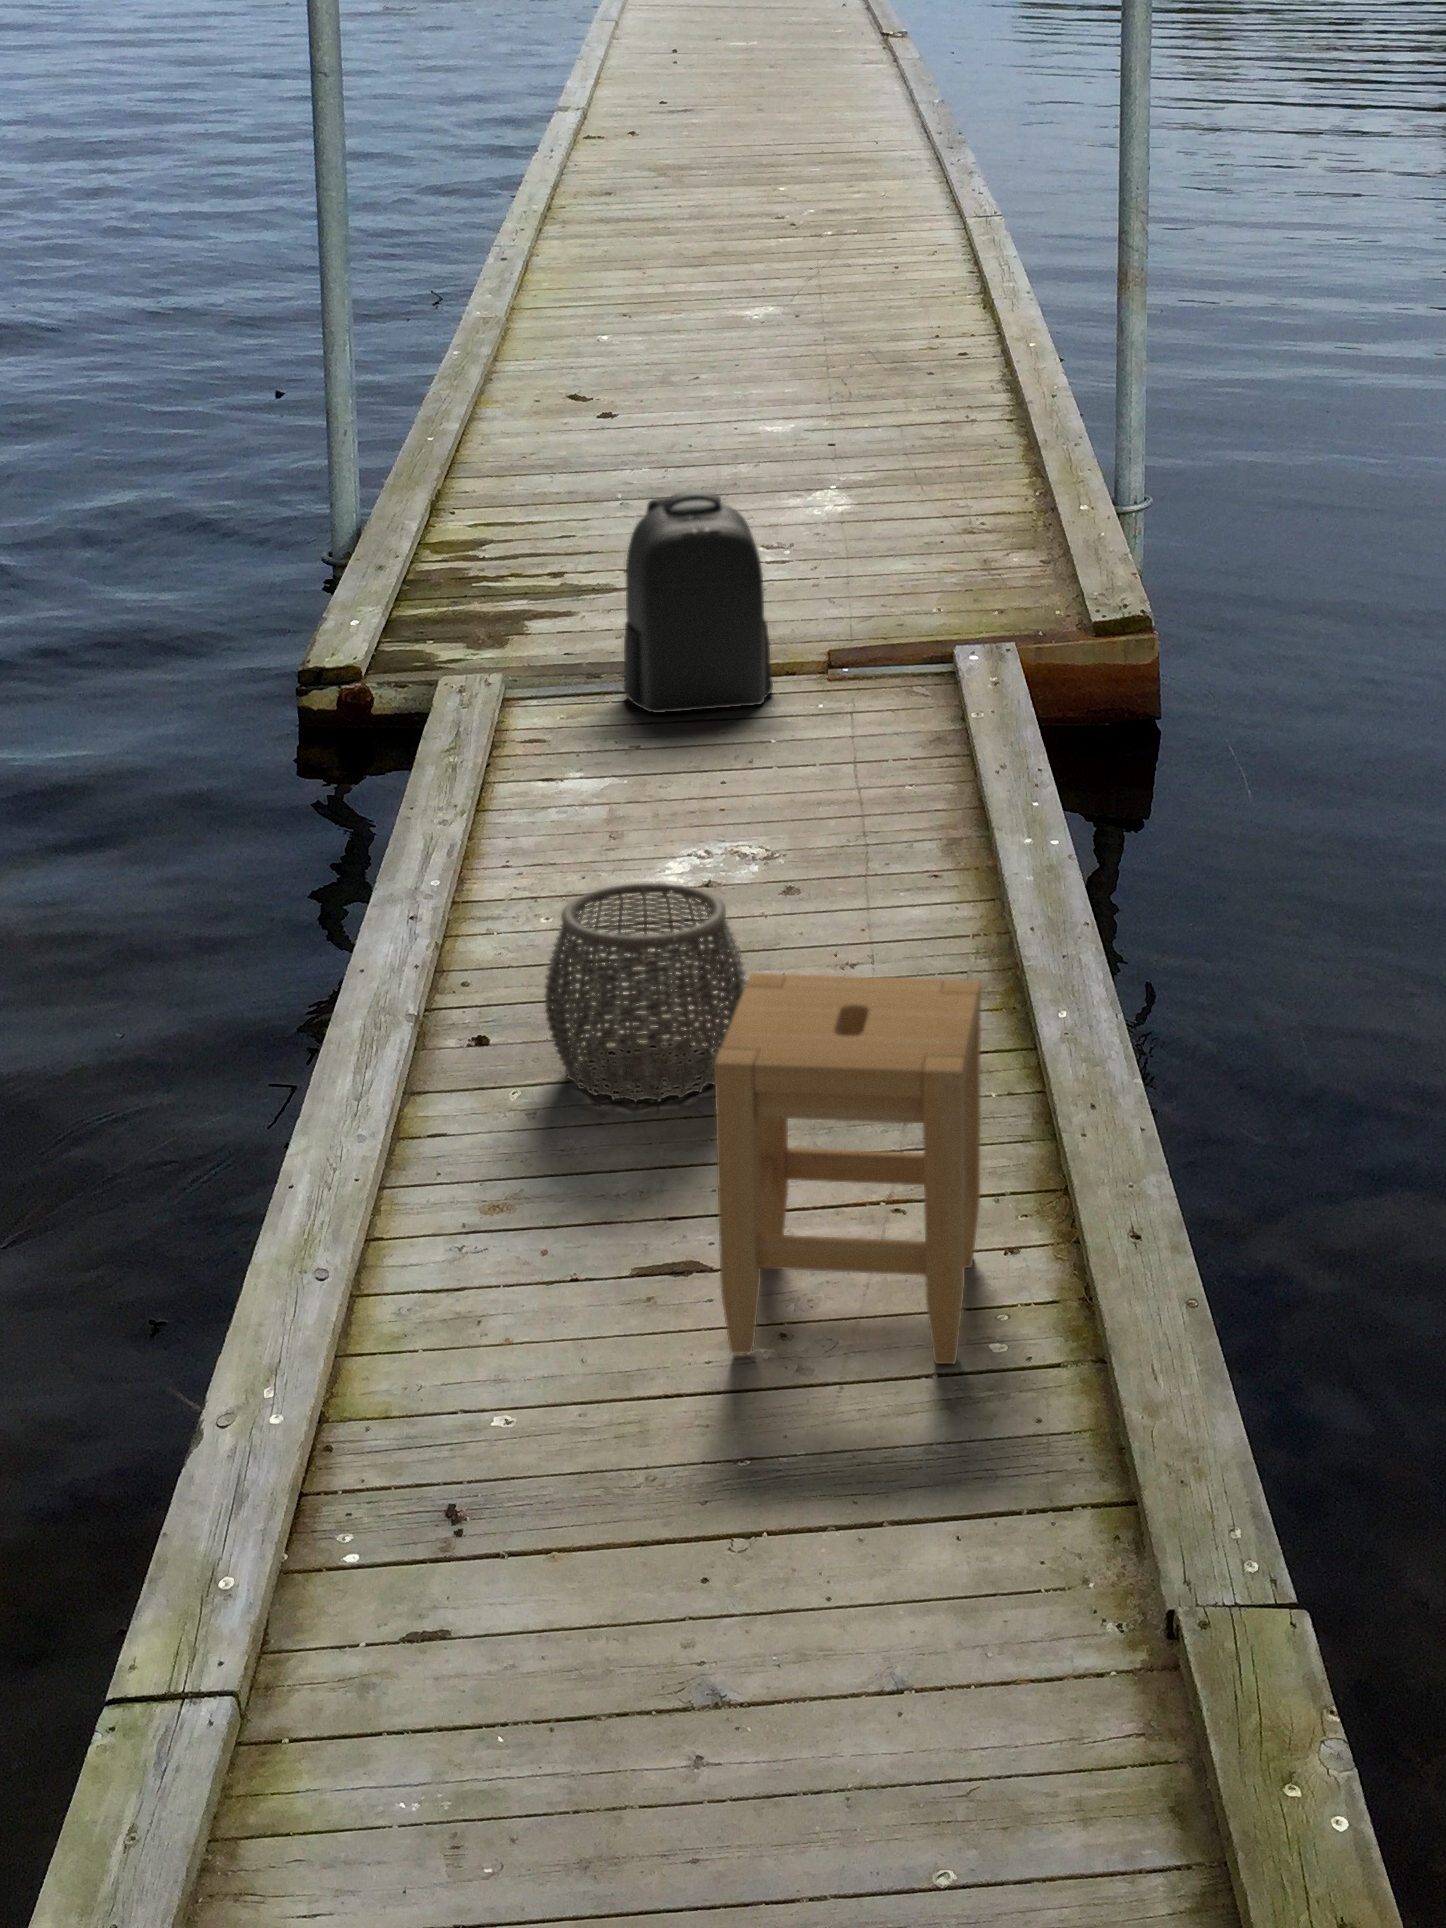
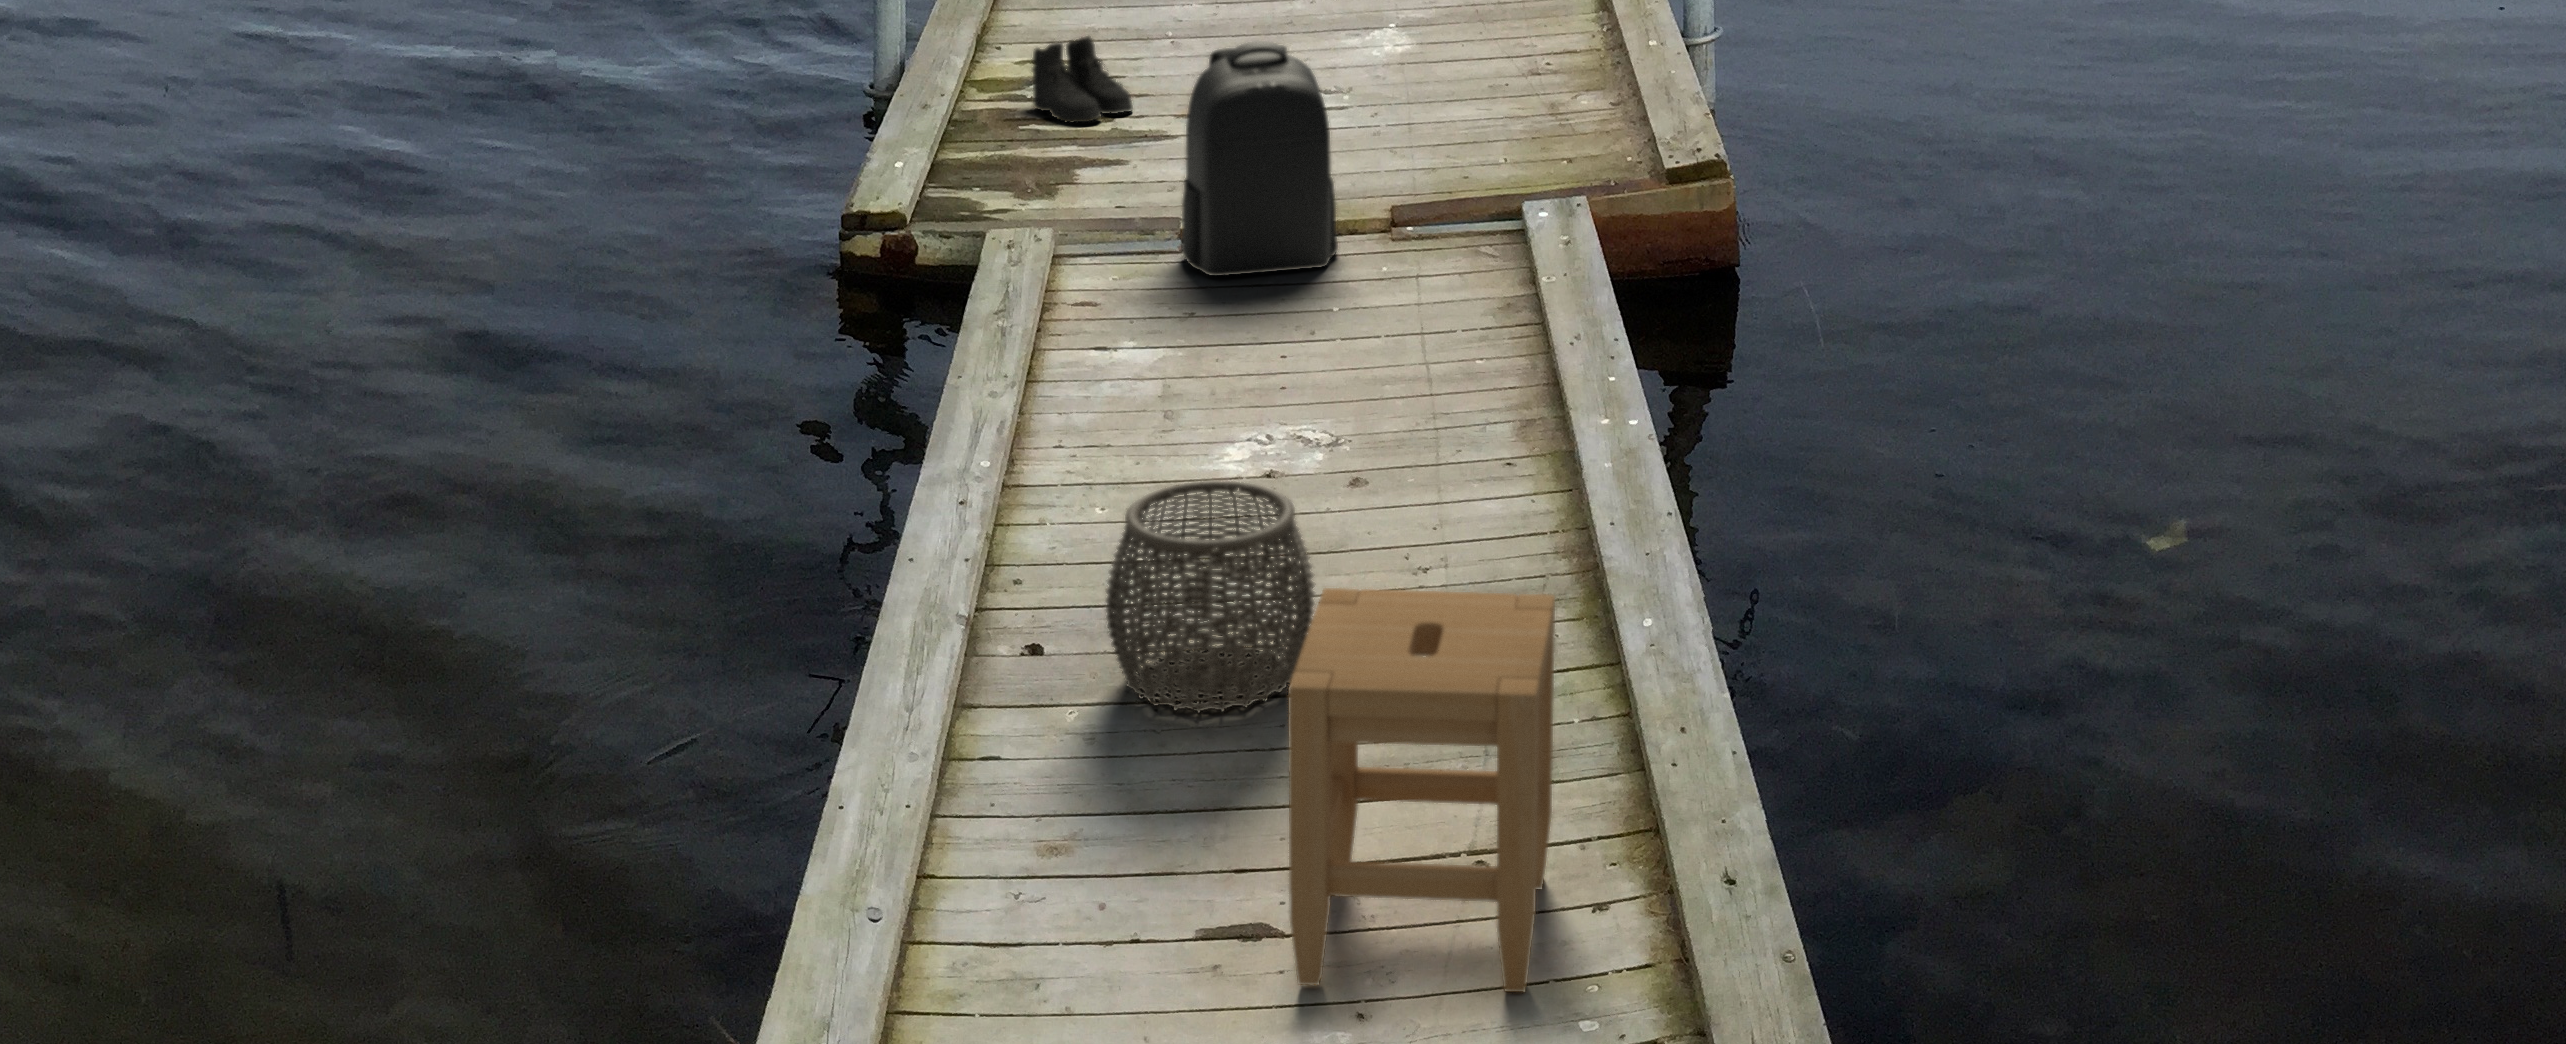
boots: none [484,500,580,581] -> present [1032,36,1133,123]

